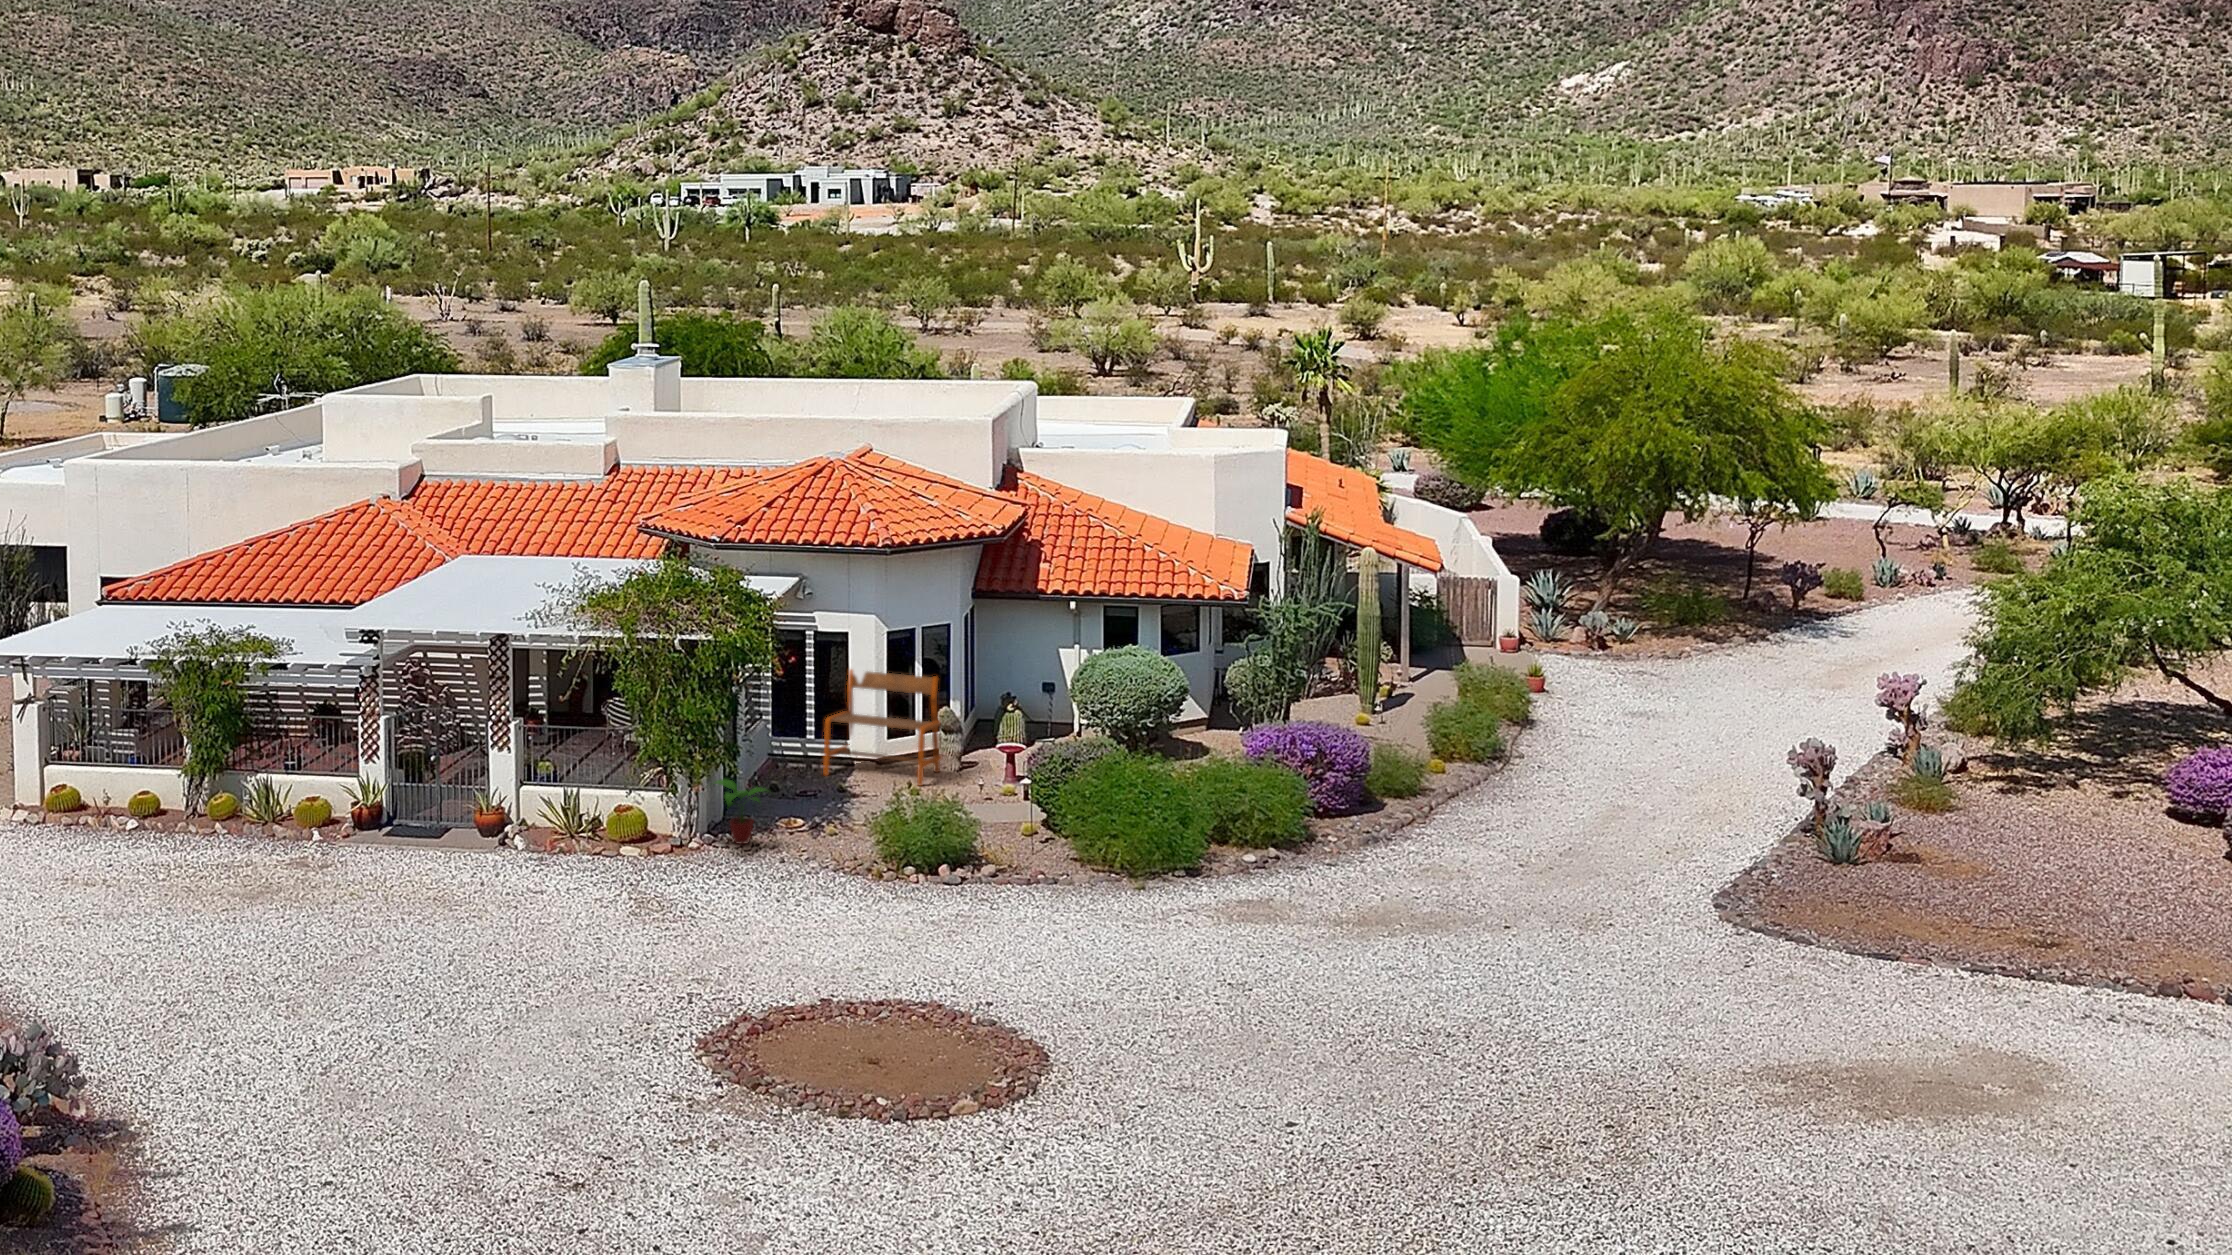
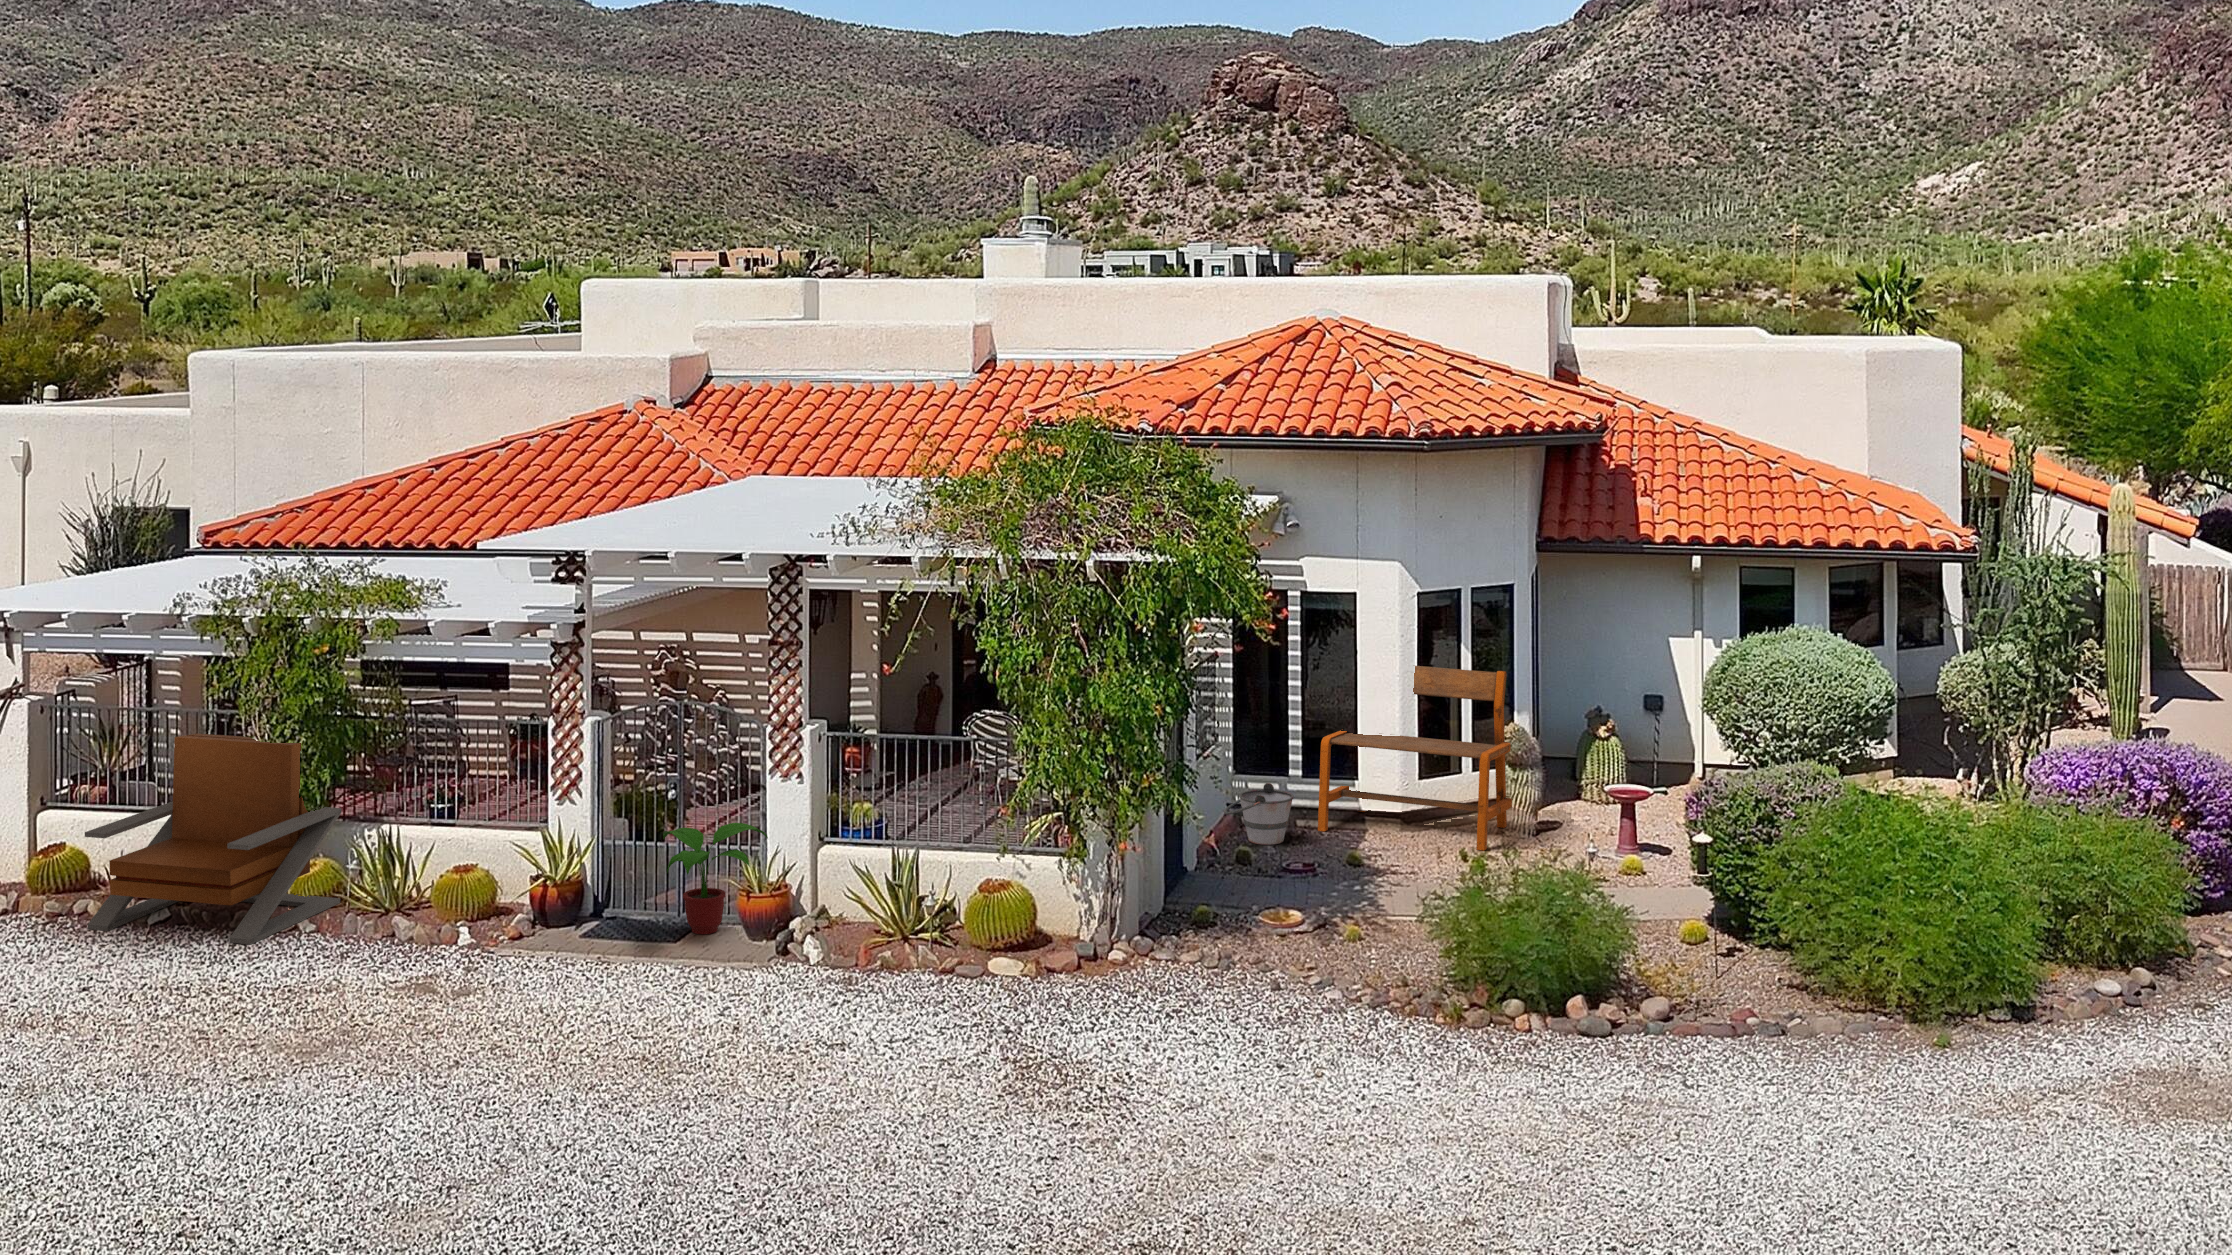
lounge chair: none [94,722,237,844] -> present [85,733,341,944]
bucket: none [764,746,807,784] -> present [1224,783,1294,845]
potted plant: present [715,779,765,844] -> present [663,823,768,934]

